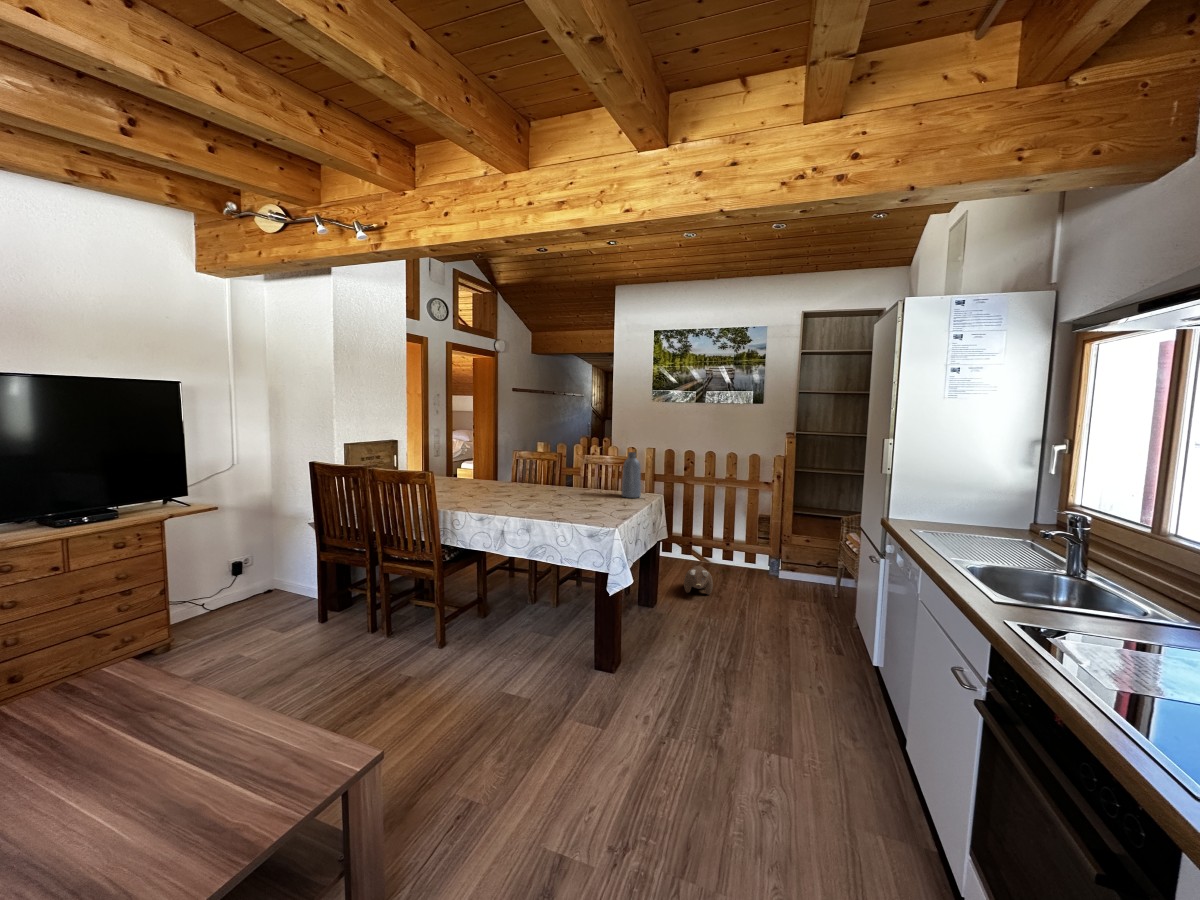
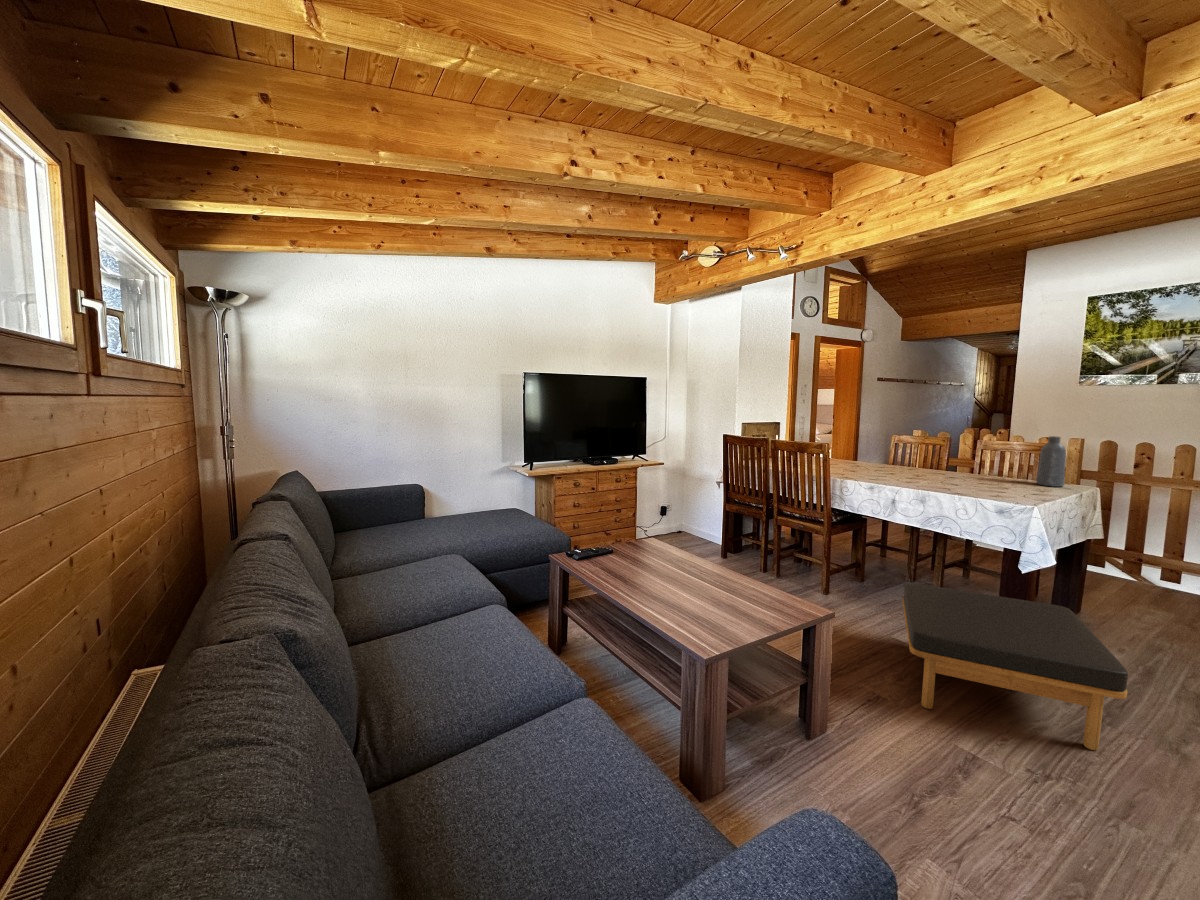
plush toy: present [684,566,713,595] -> none [1125,580,1177,618]
ottoman: none [499,621,682,792] -> present [903,583,1128,750]

